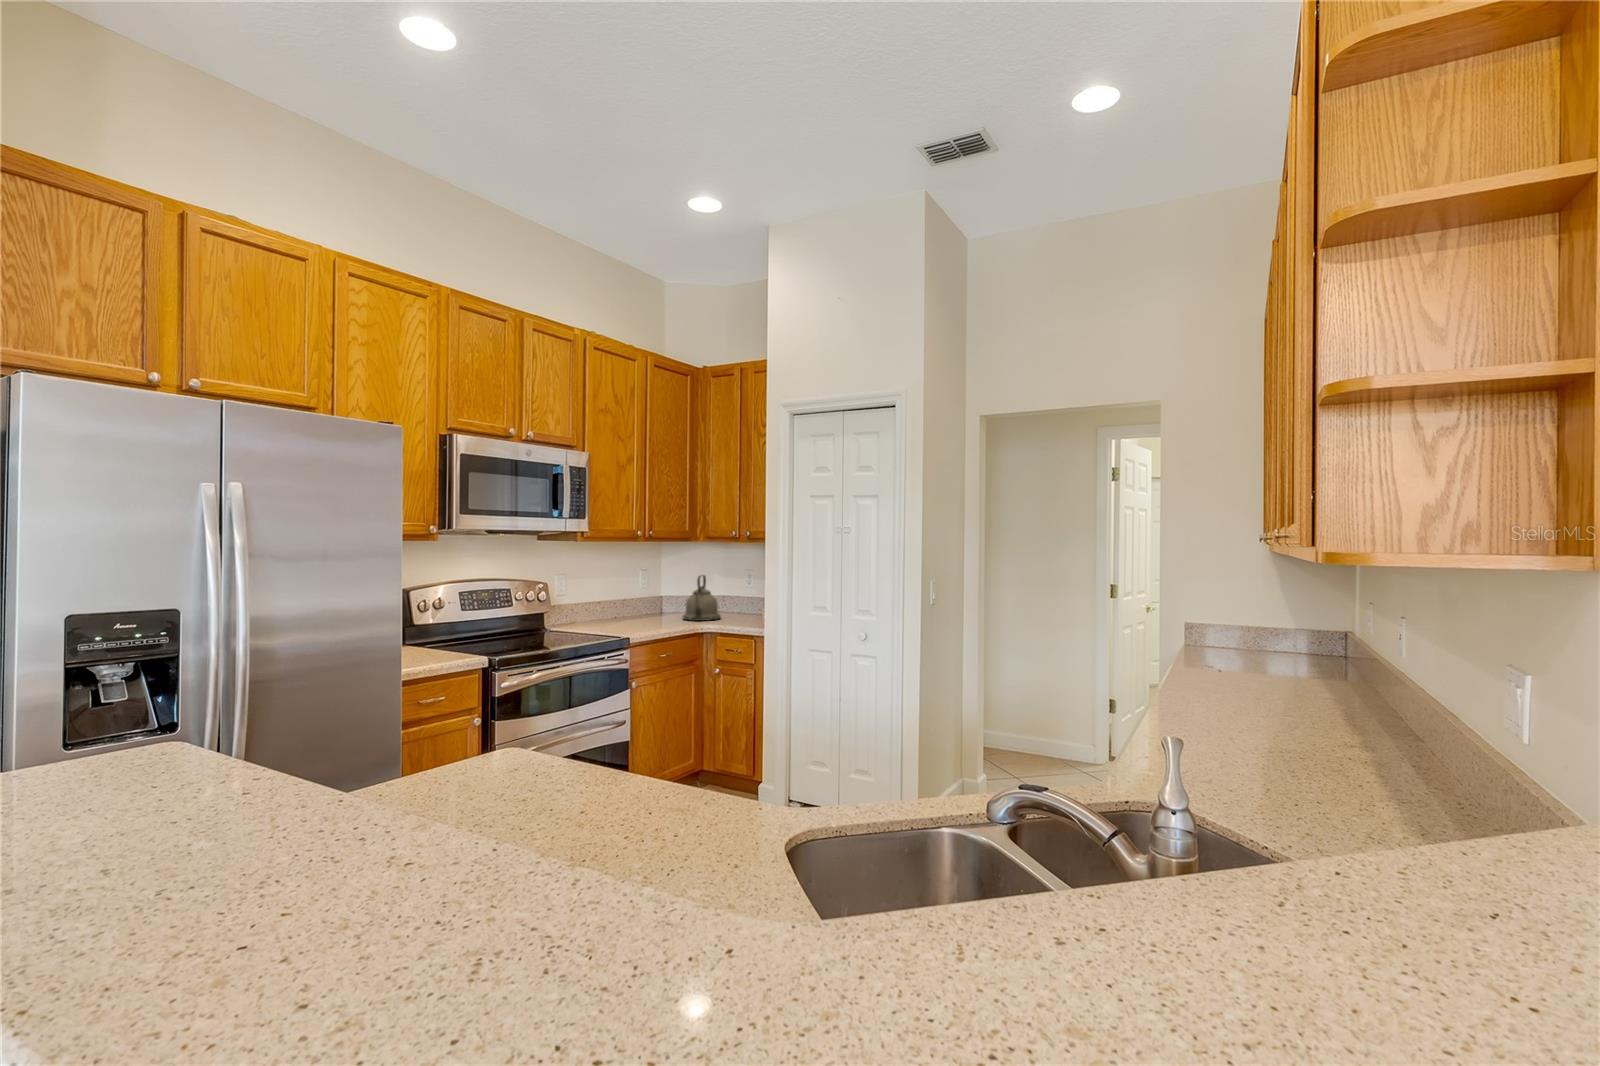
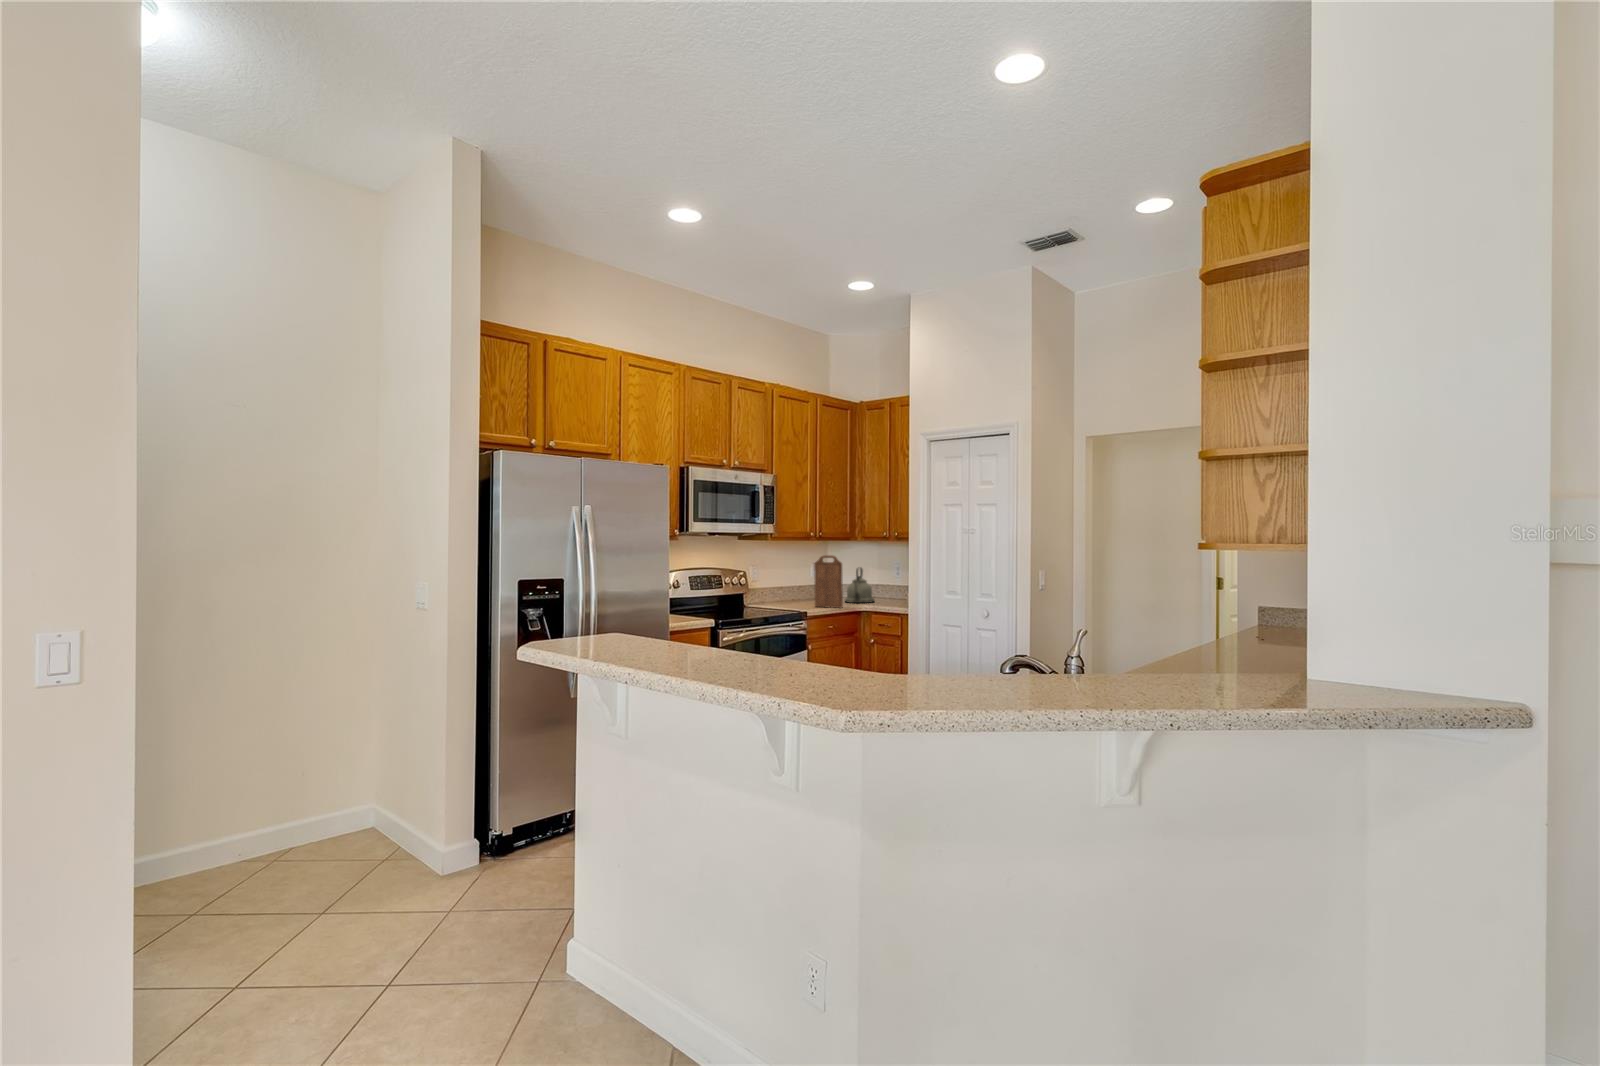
cutting board: none [642,561,679,629] -> present [814,555,843,608]

